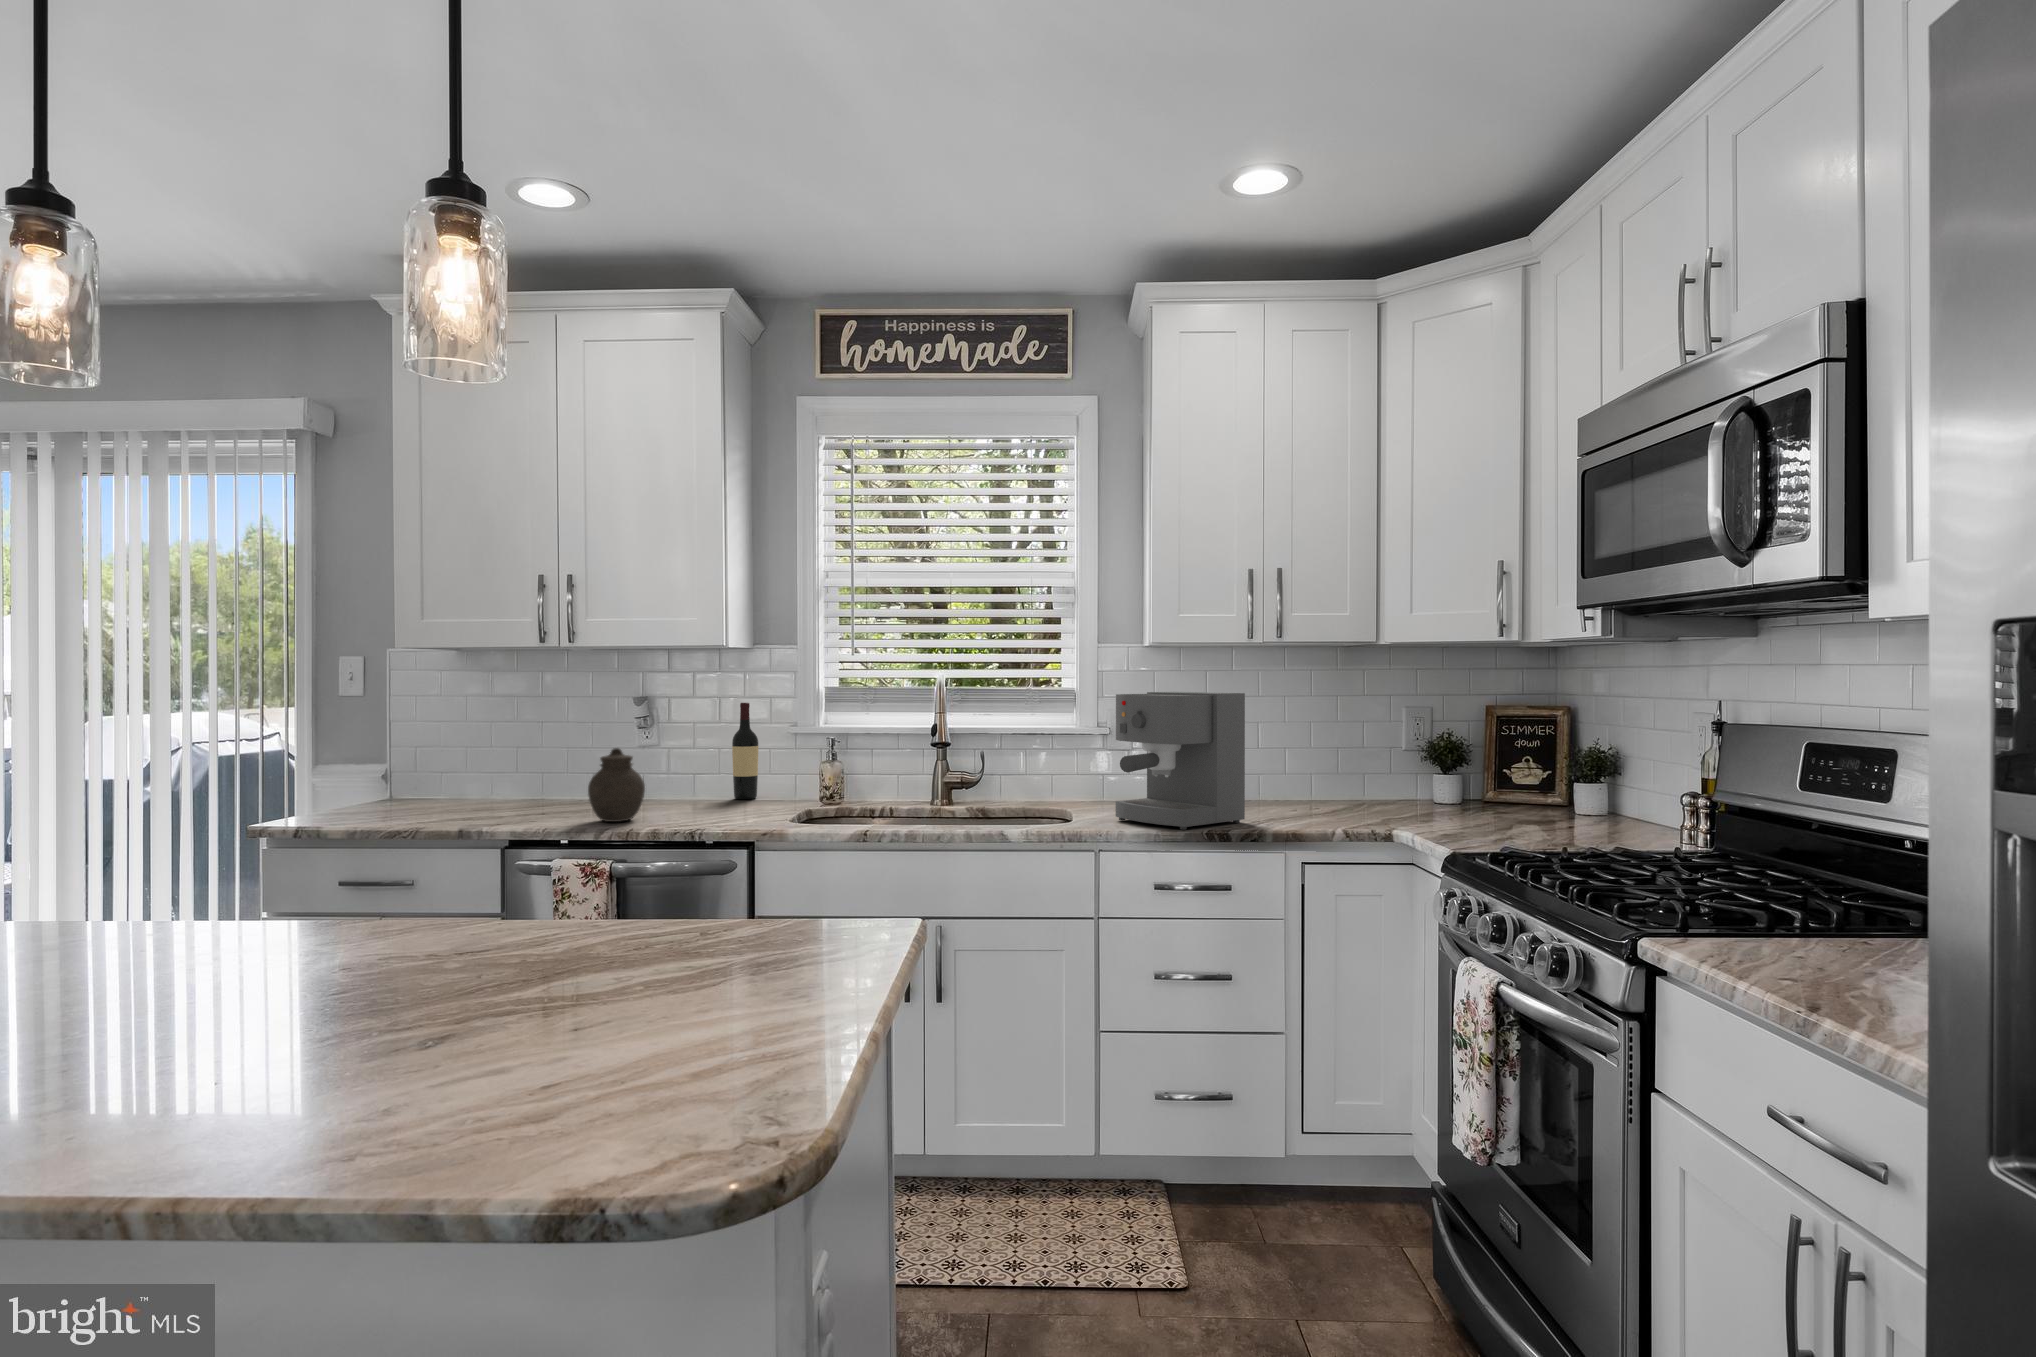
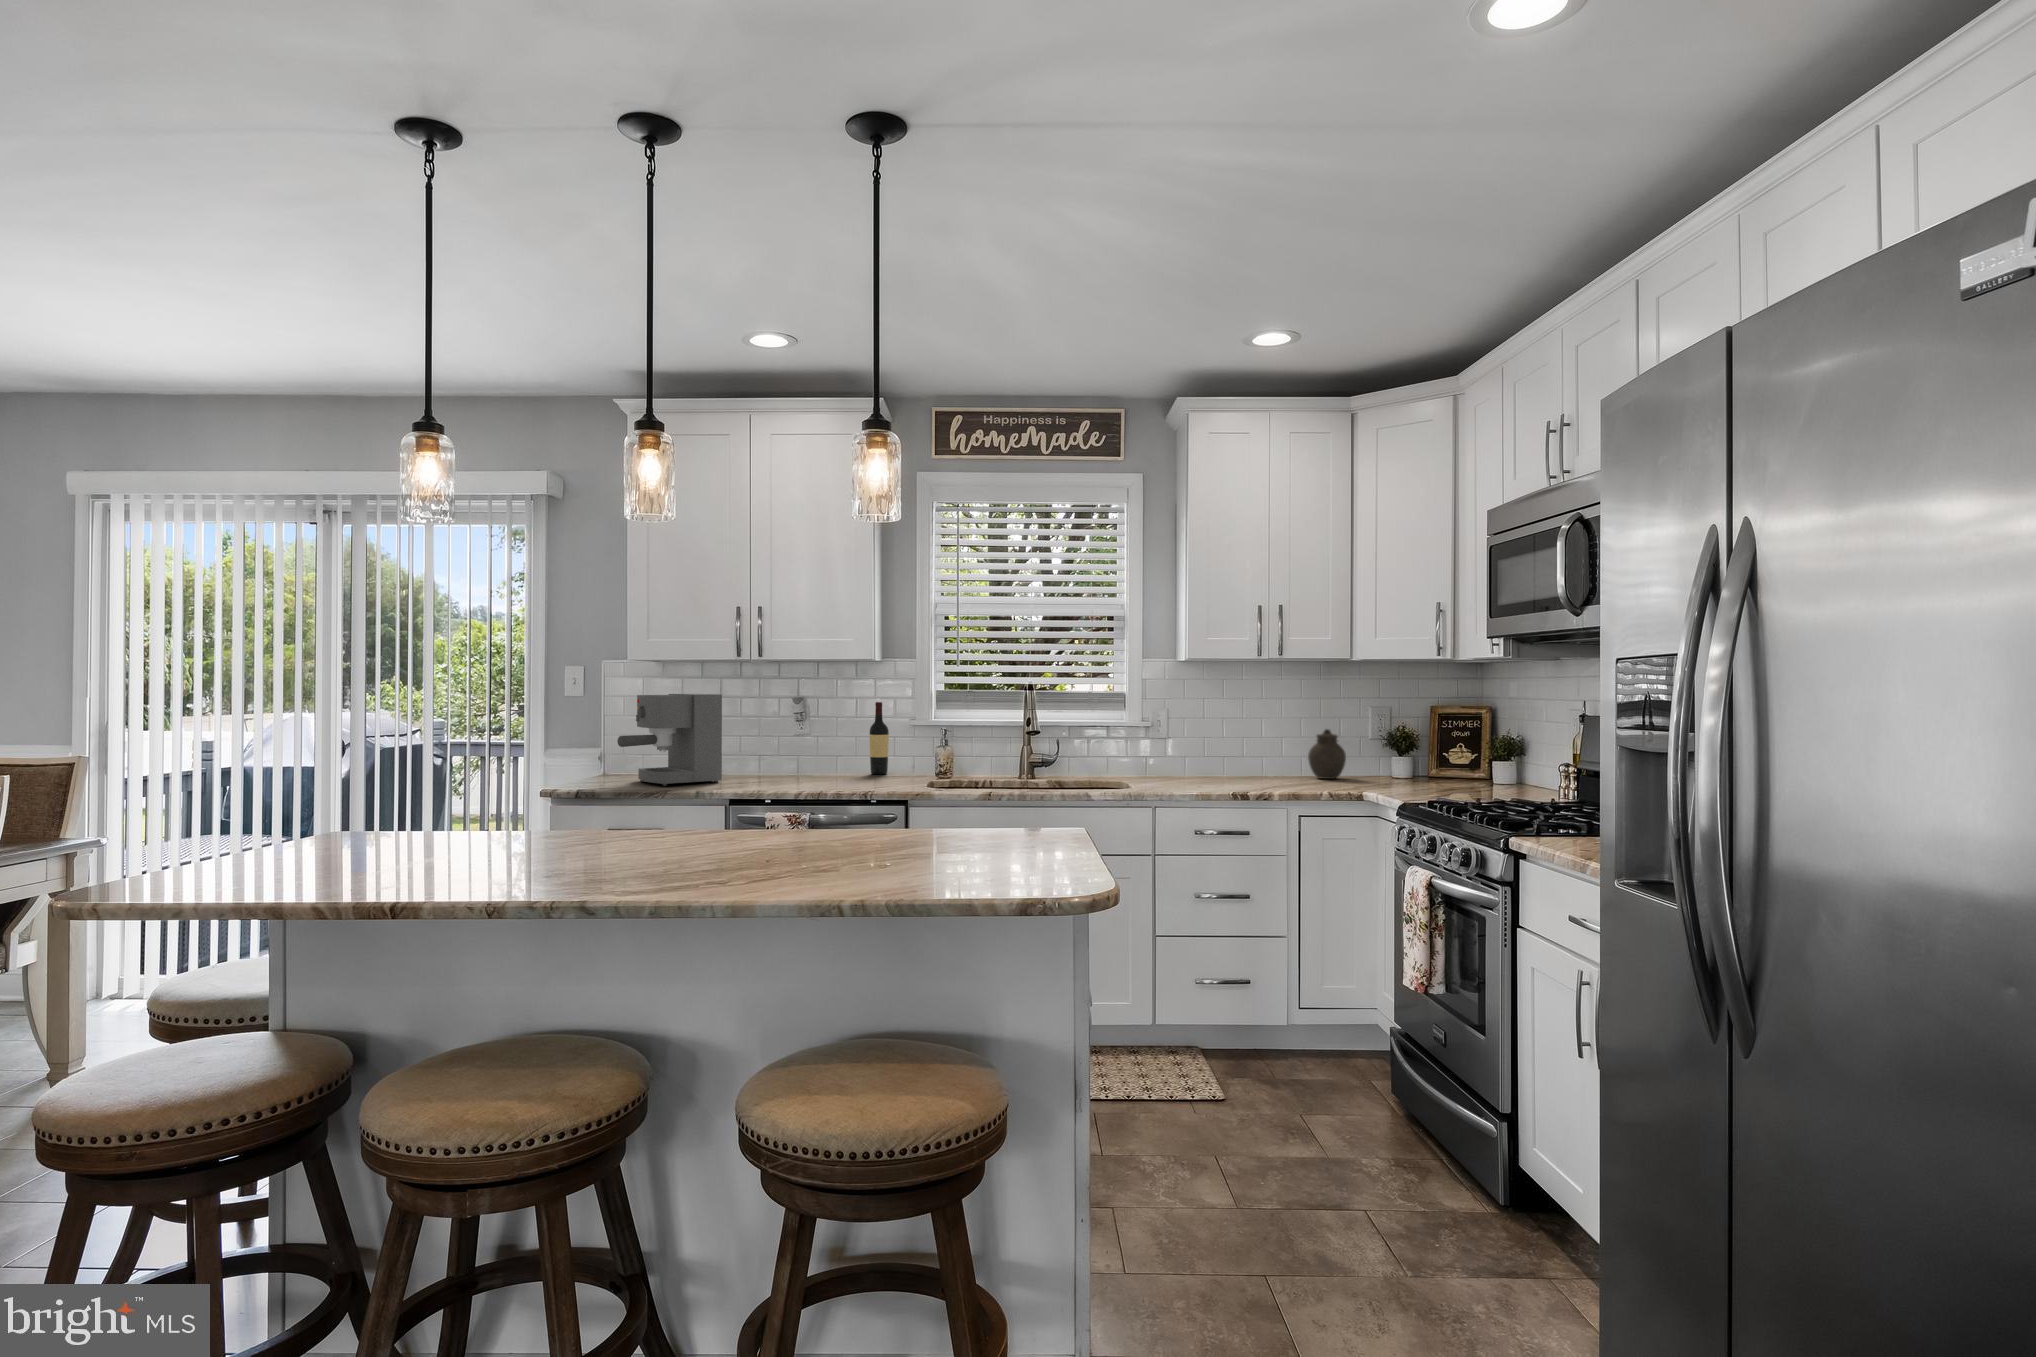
coffee maker: present [1115,692,1245,830] -> present [617,694,722,786]
jar: present [588,748,645,822] -> present [1308,729,1346,779]

